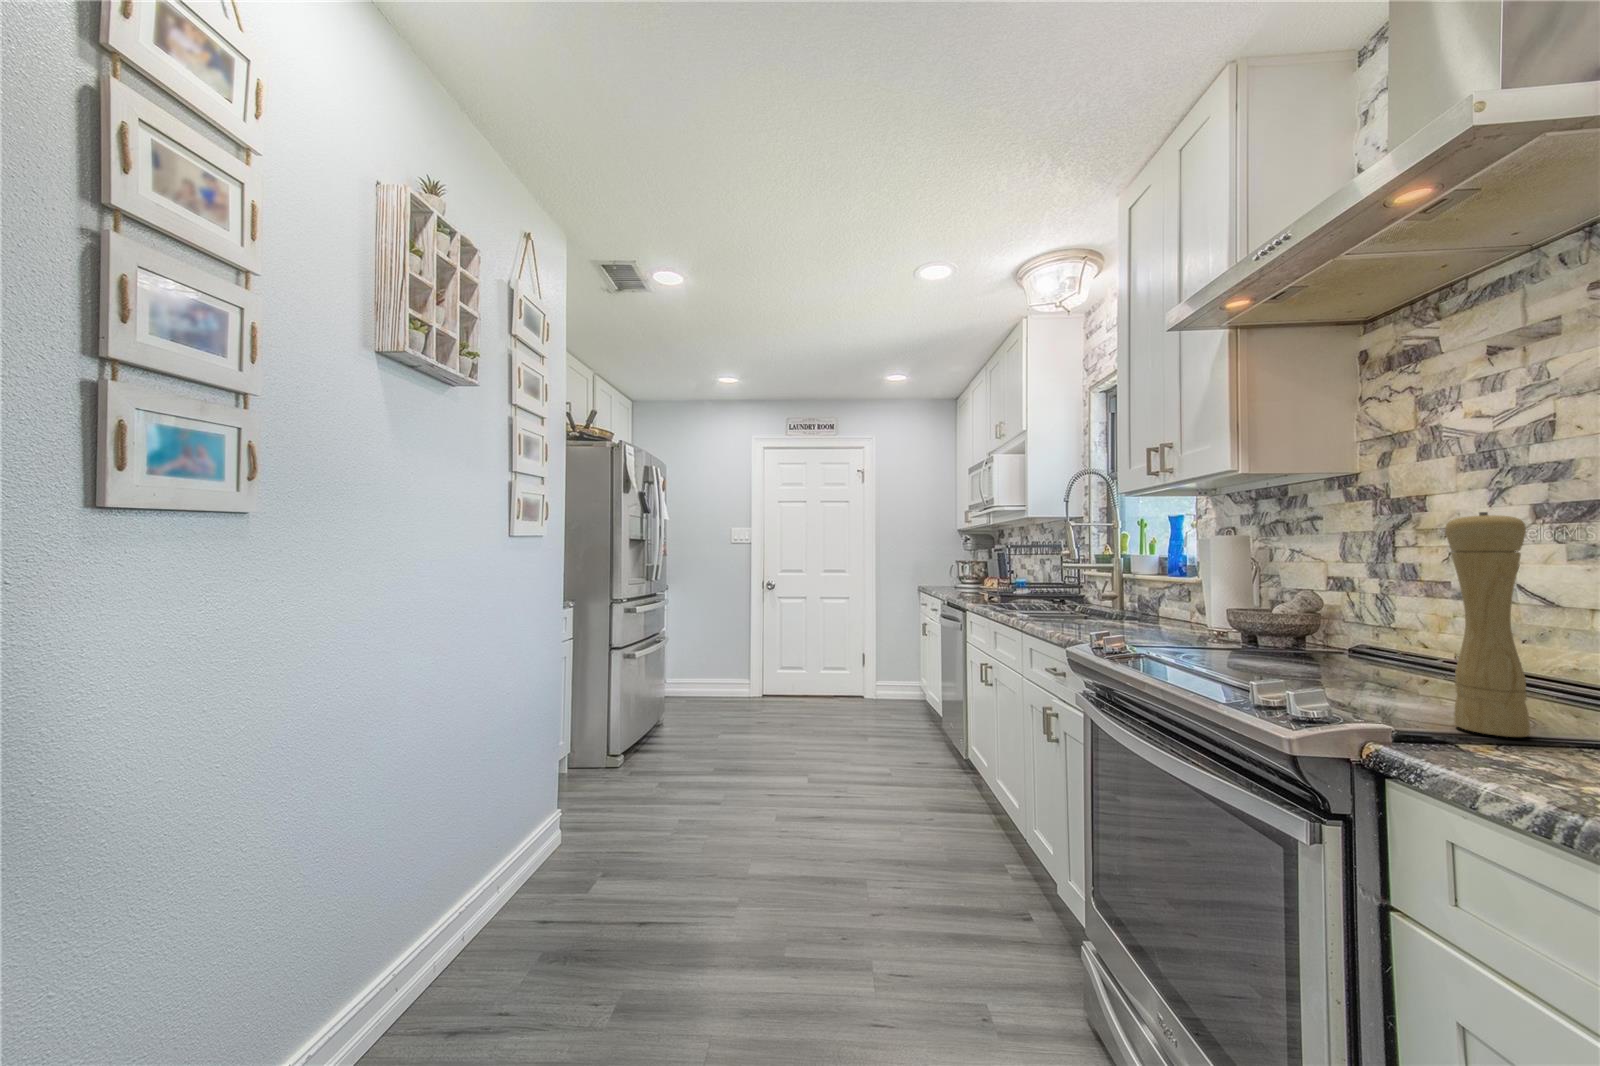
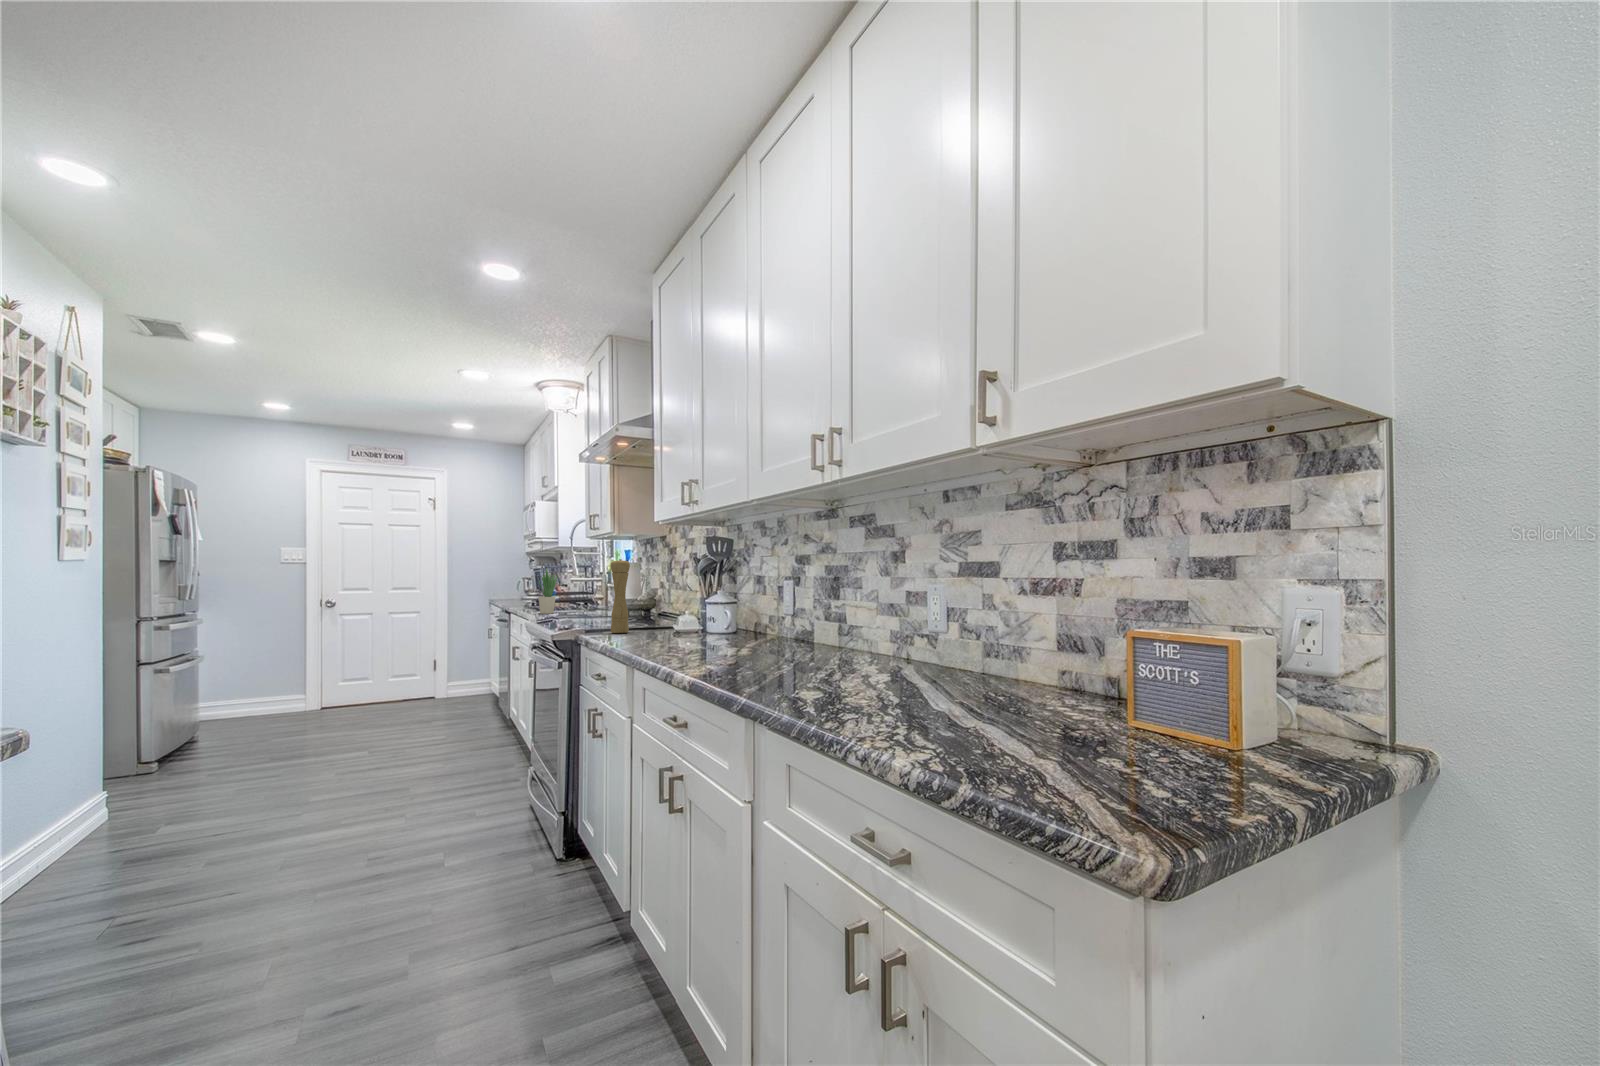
potted plant: none [1043,546,1074,623] -> present [539,568,557,614]

